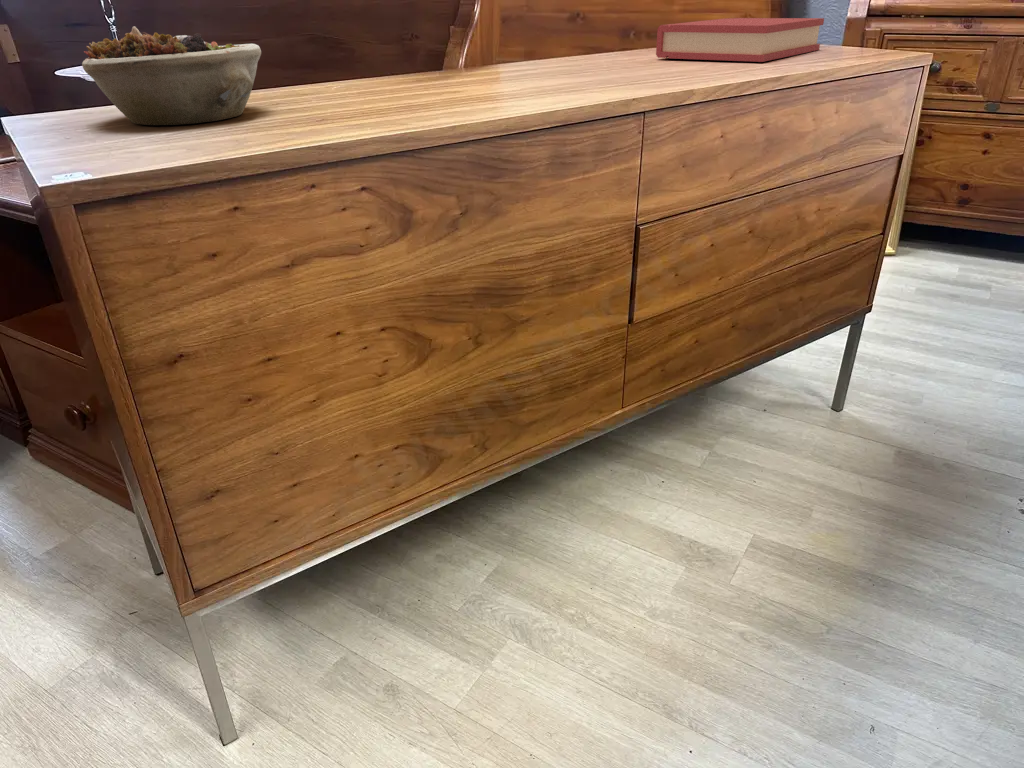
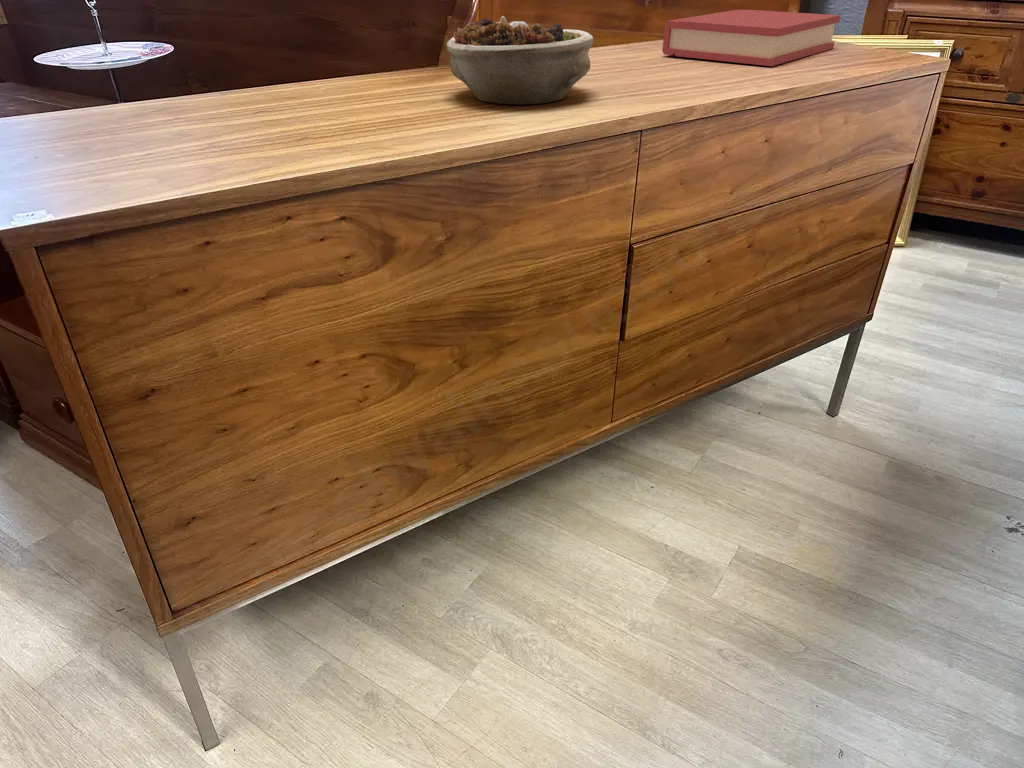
succulent planter: present [82,27,261,125] -> present [447,16,593,104]

